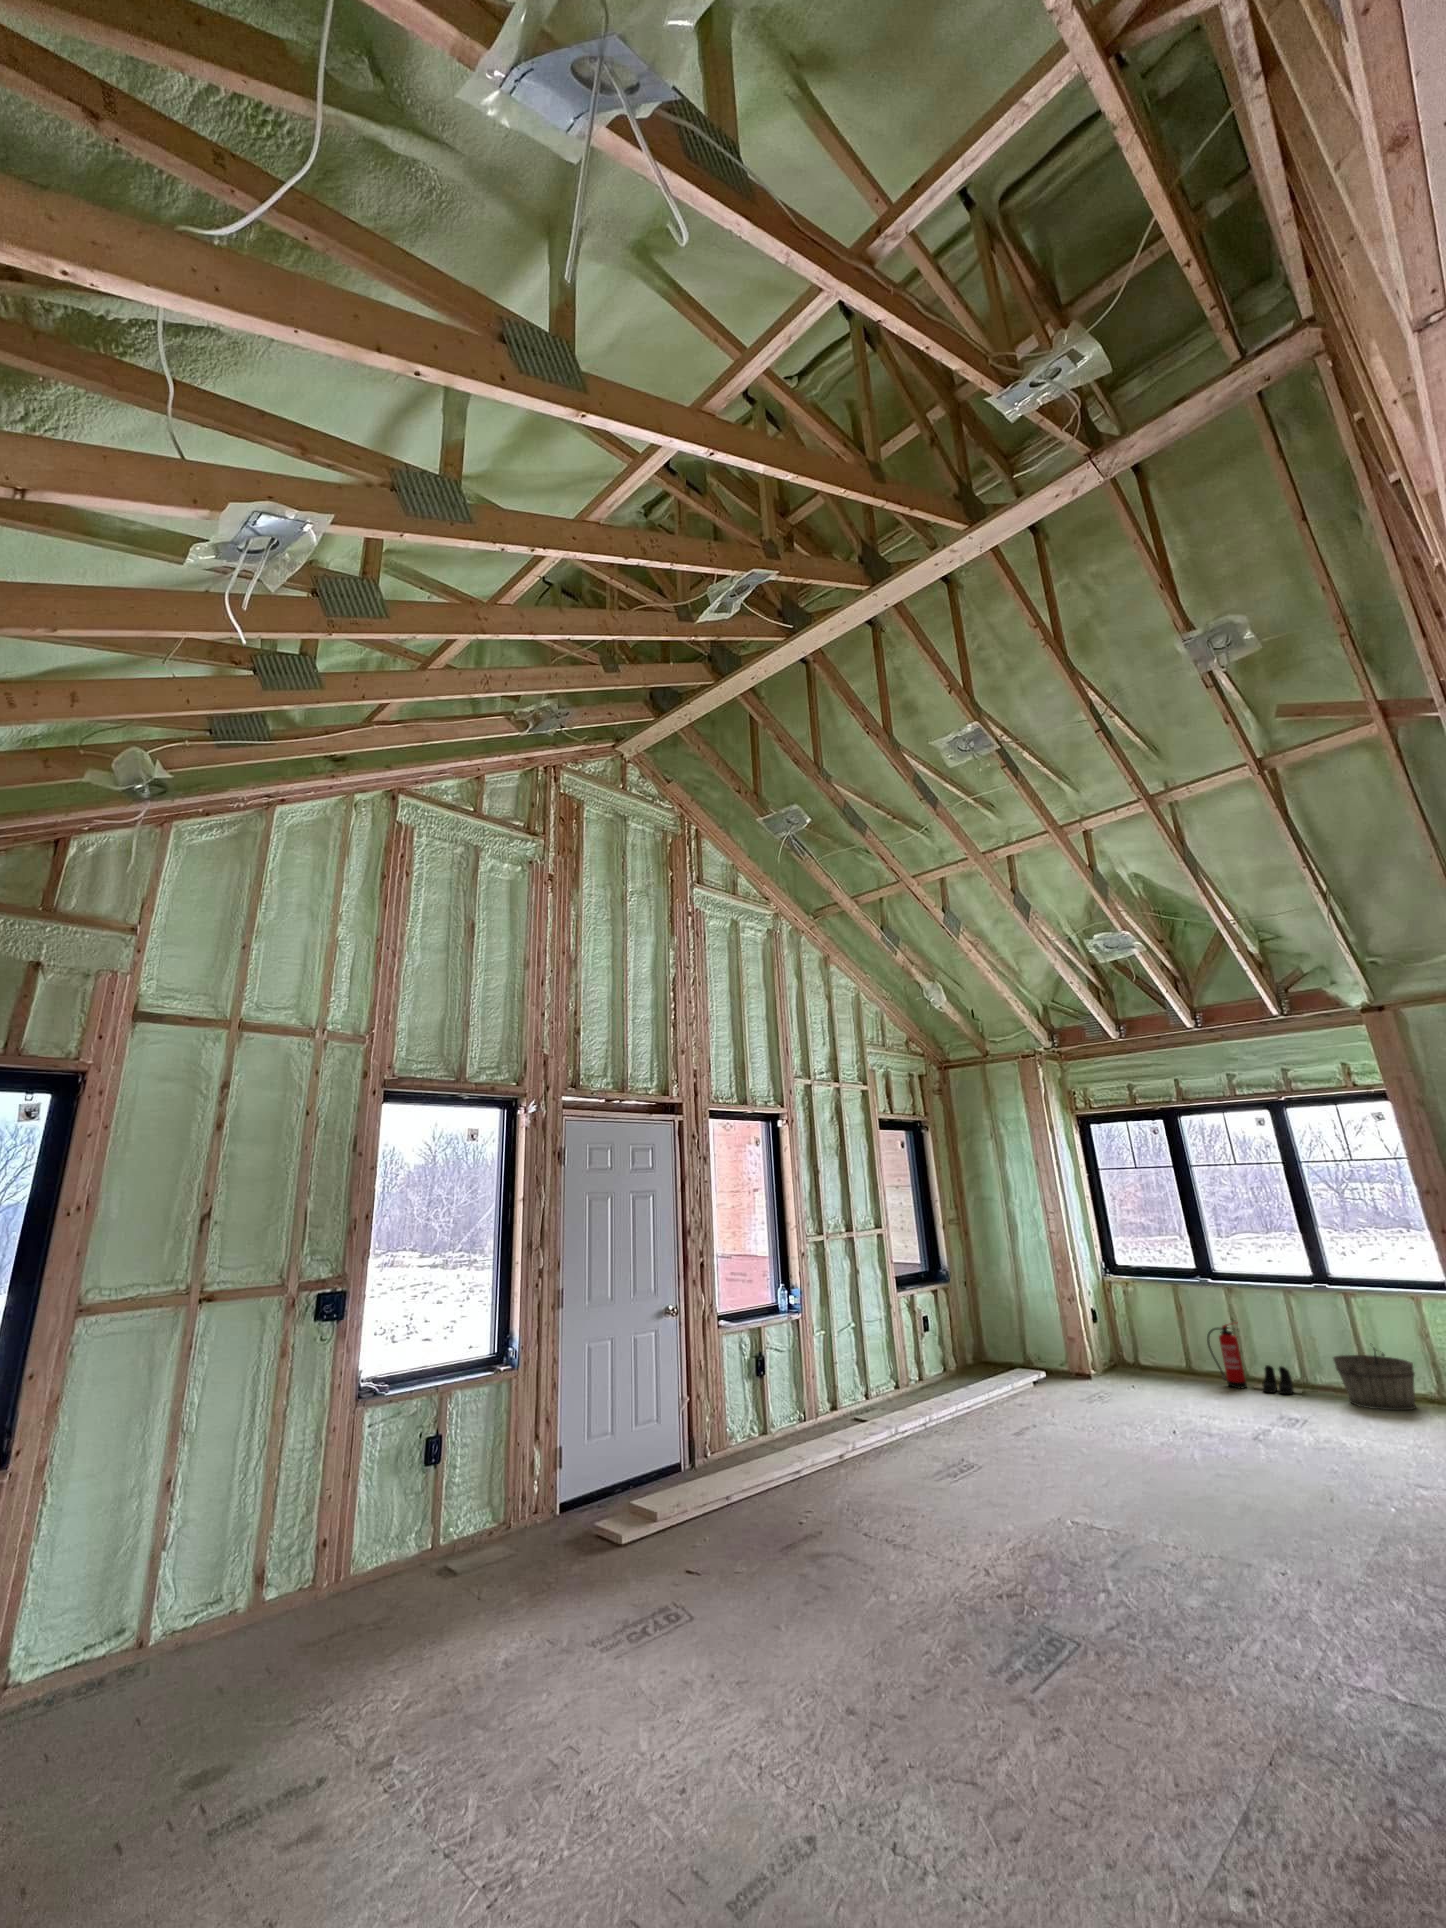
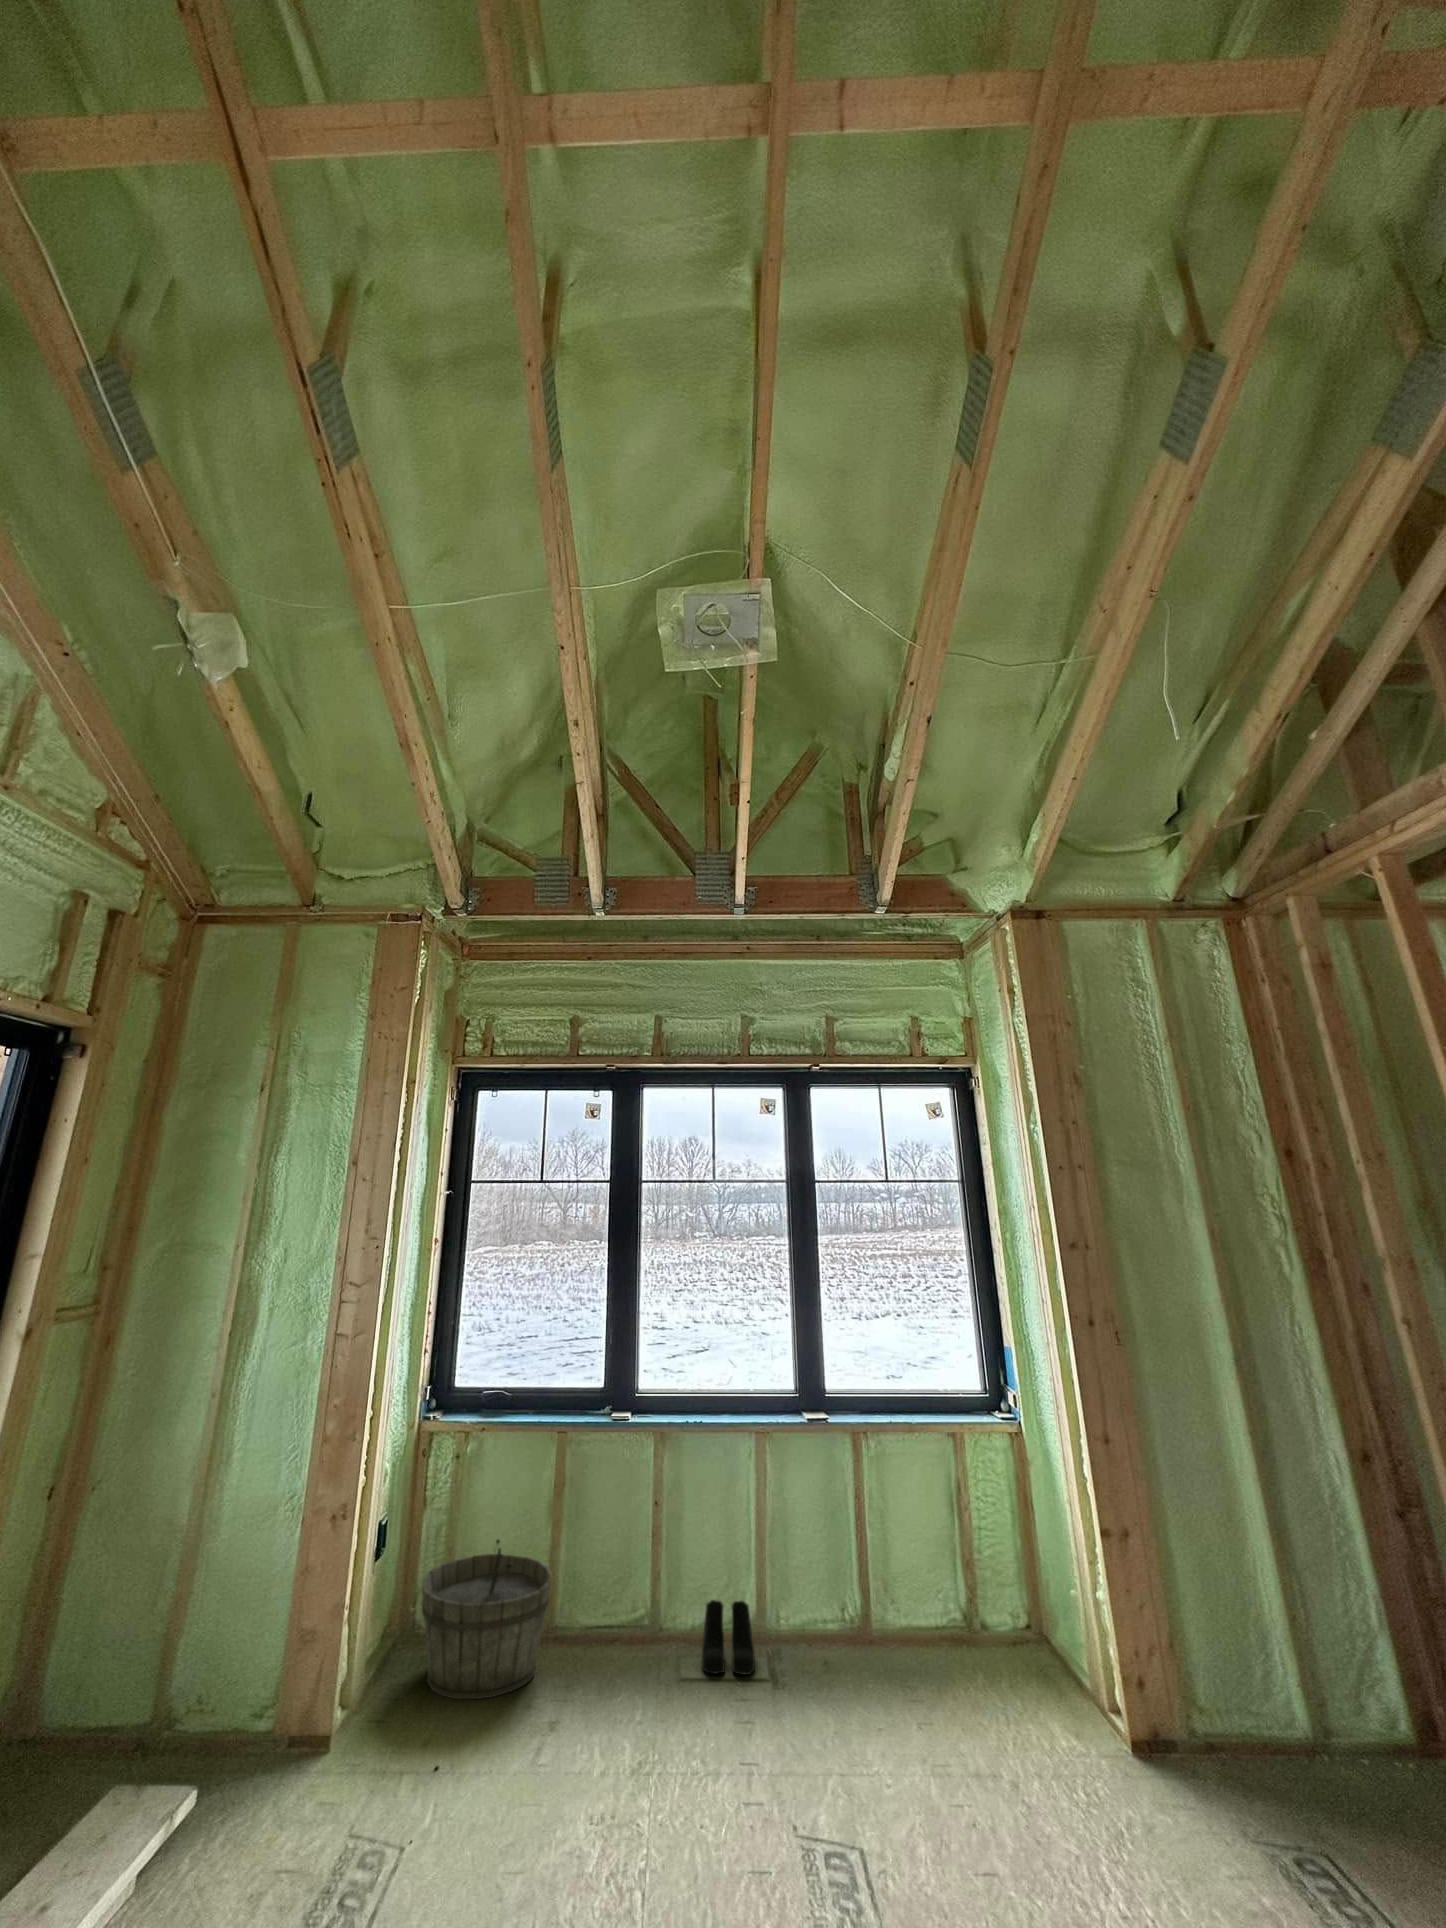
fire extinguisher: present [1207,1324,1247,1388] -> none [611,1507,676,1664]
wooden bucket: present [1333,1348,1416,1410] -> present [422,1540,553,1699]

